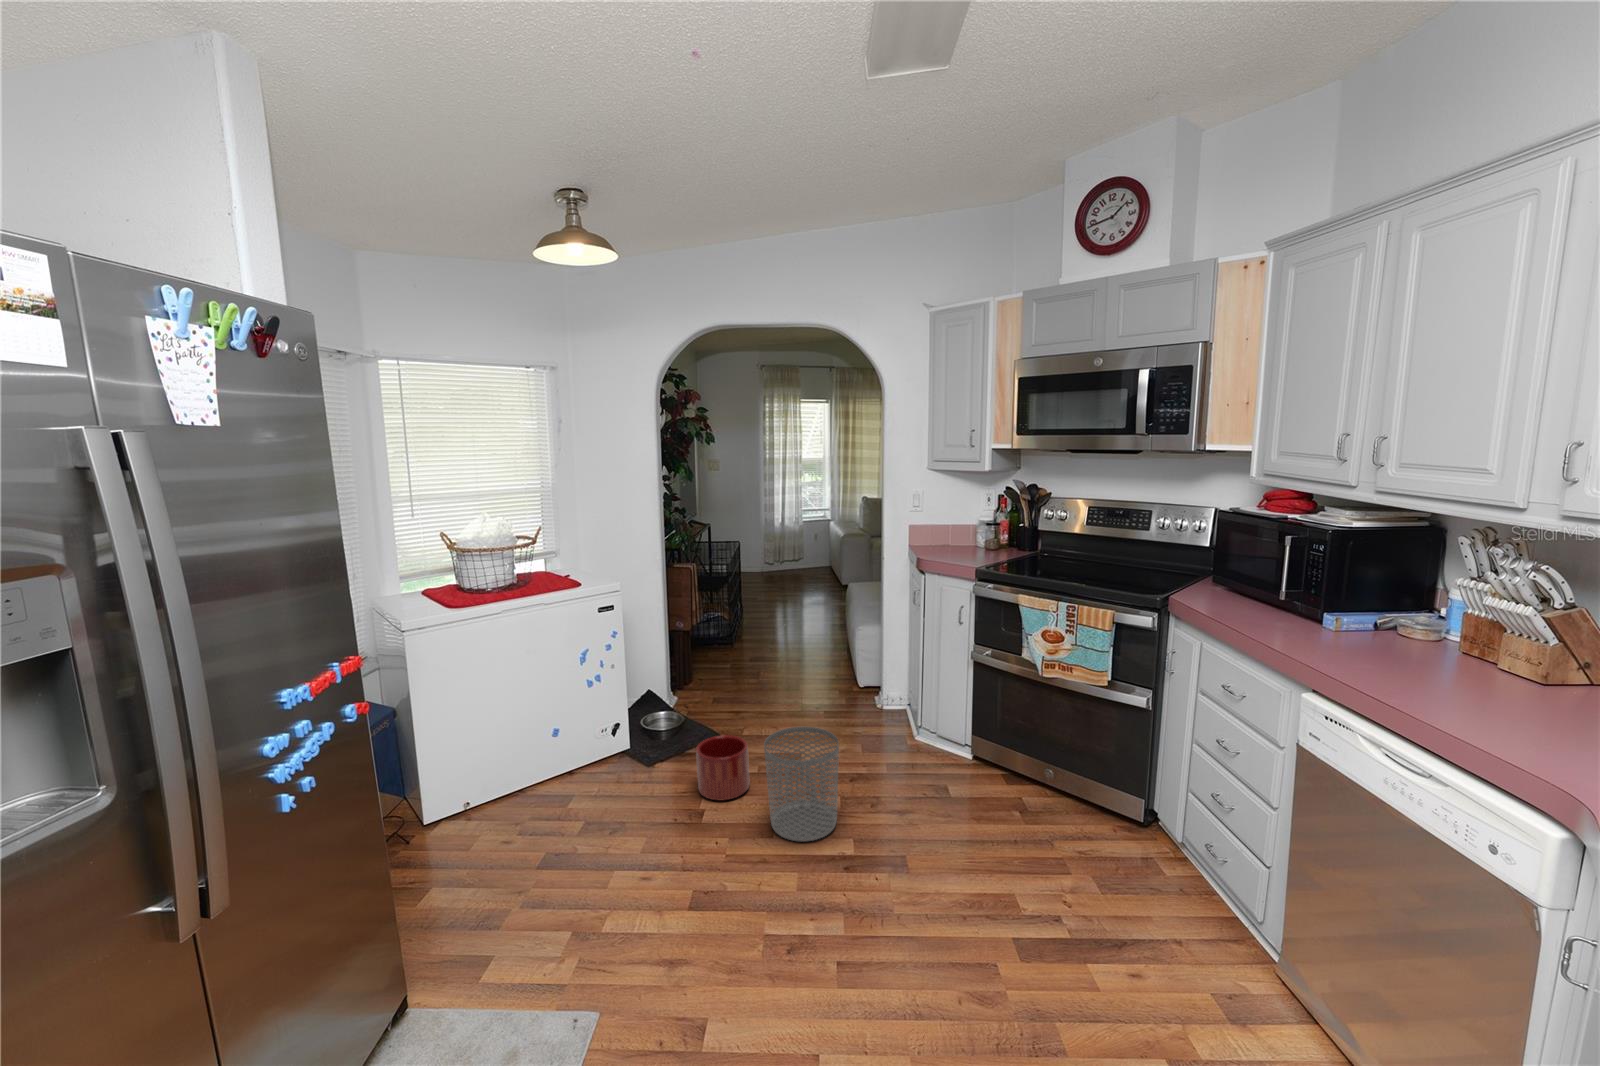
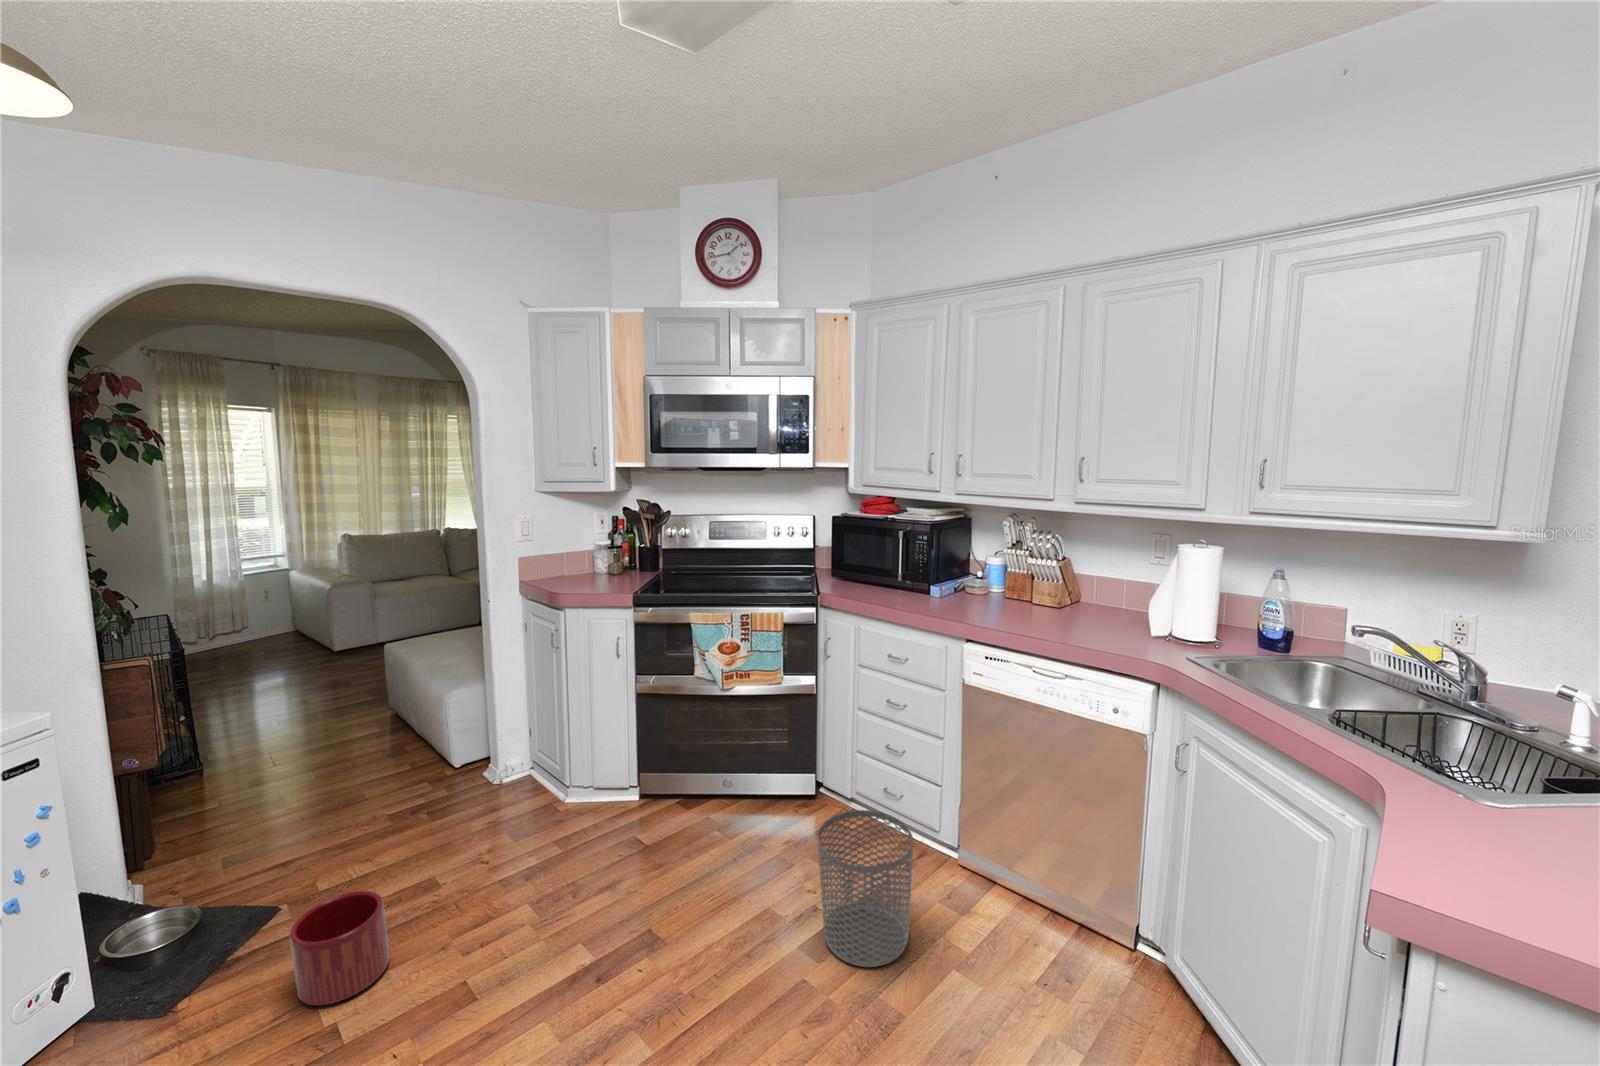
waste bin: present [764,727,839,842] -> present [818,810,913,967]

